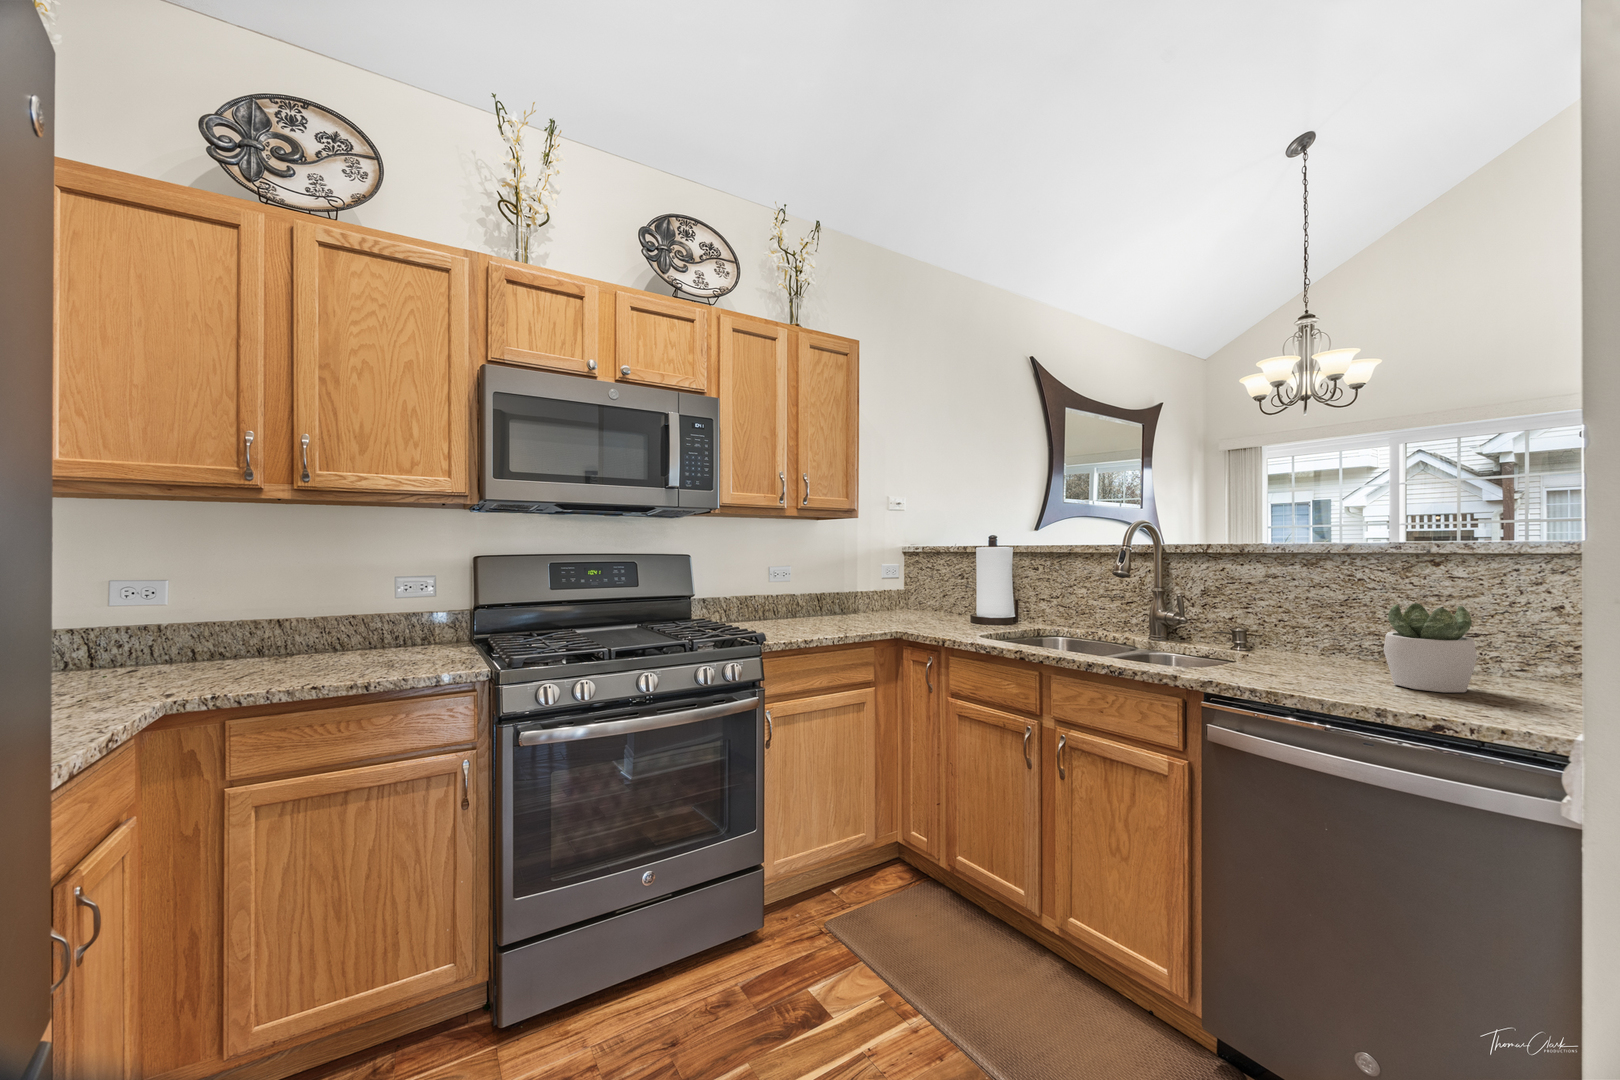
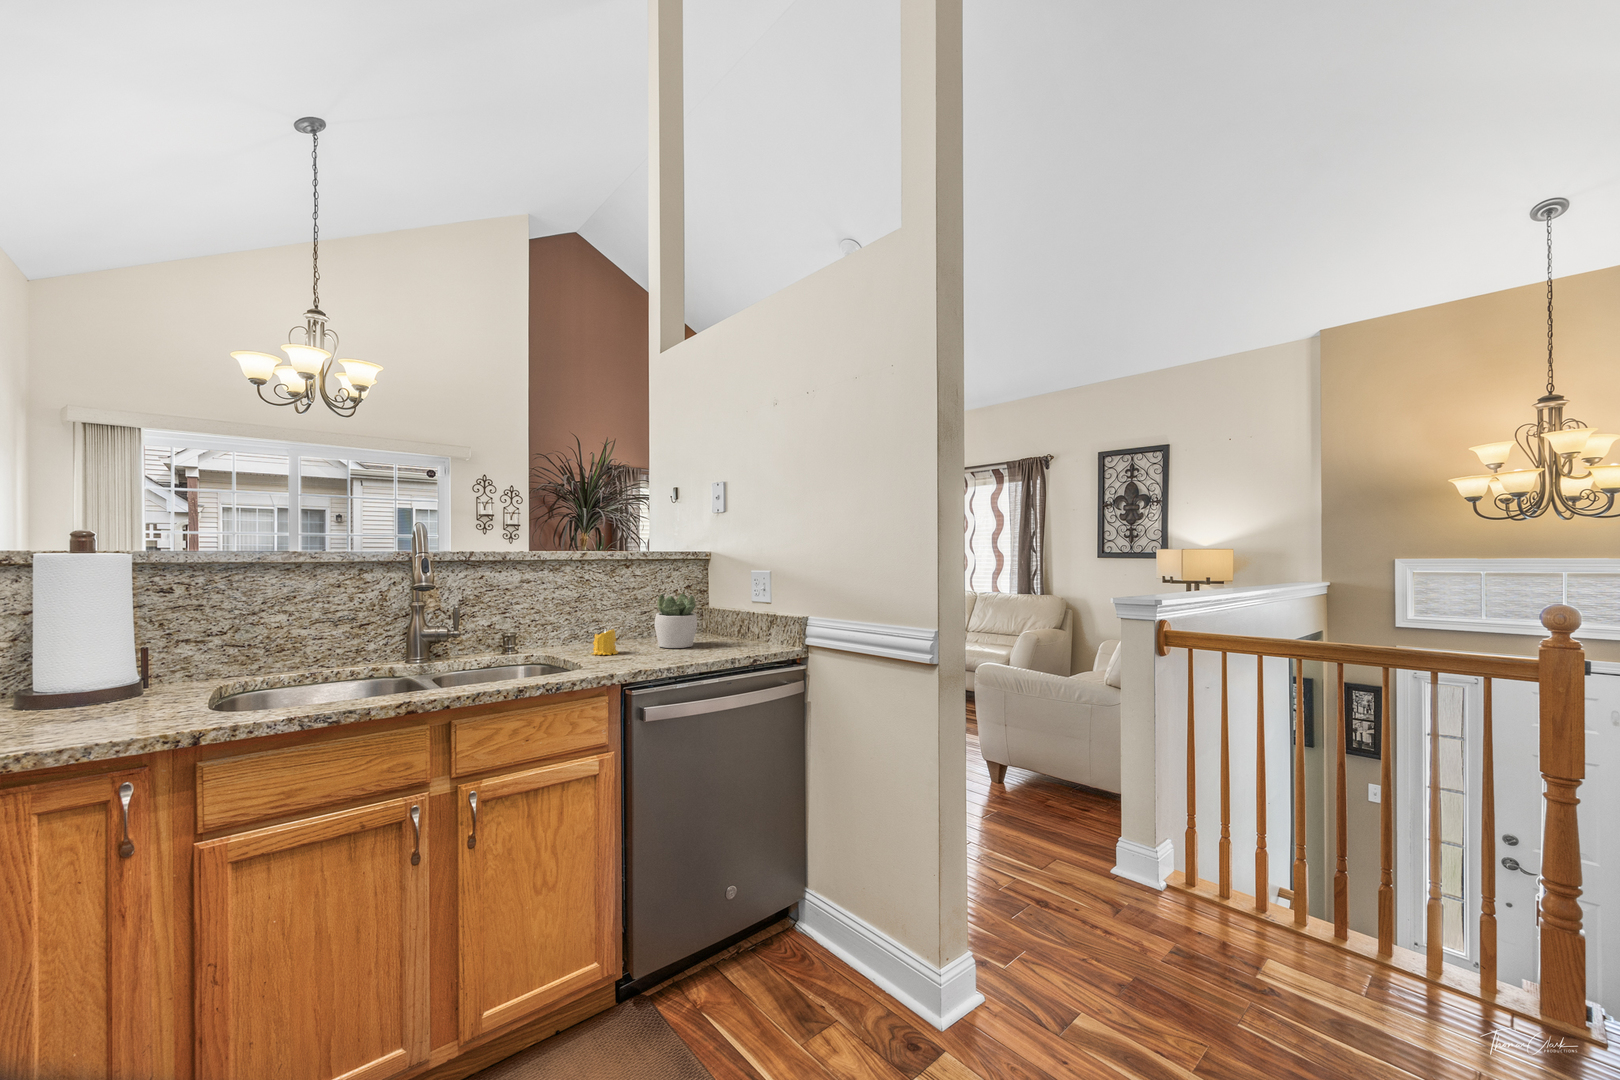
candle: none [1277,636,1321,672] -> present [592,629,618,655]

